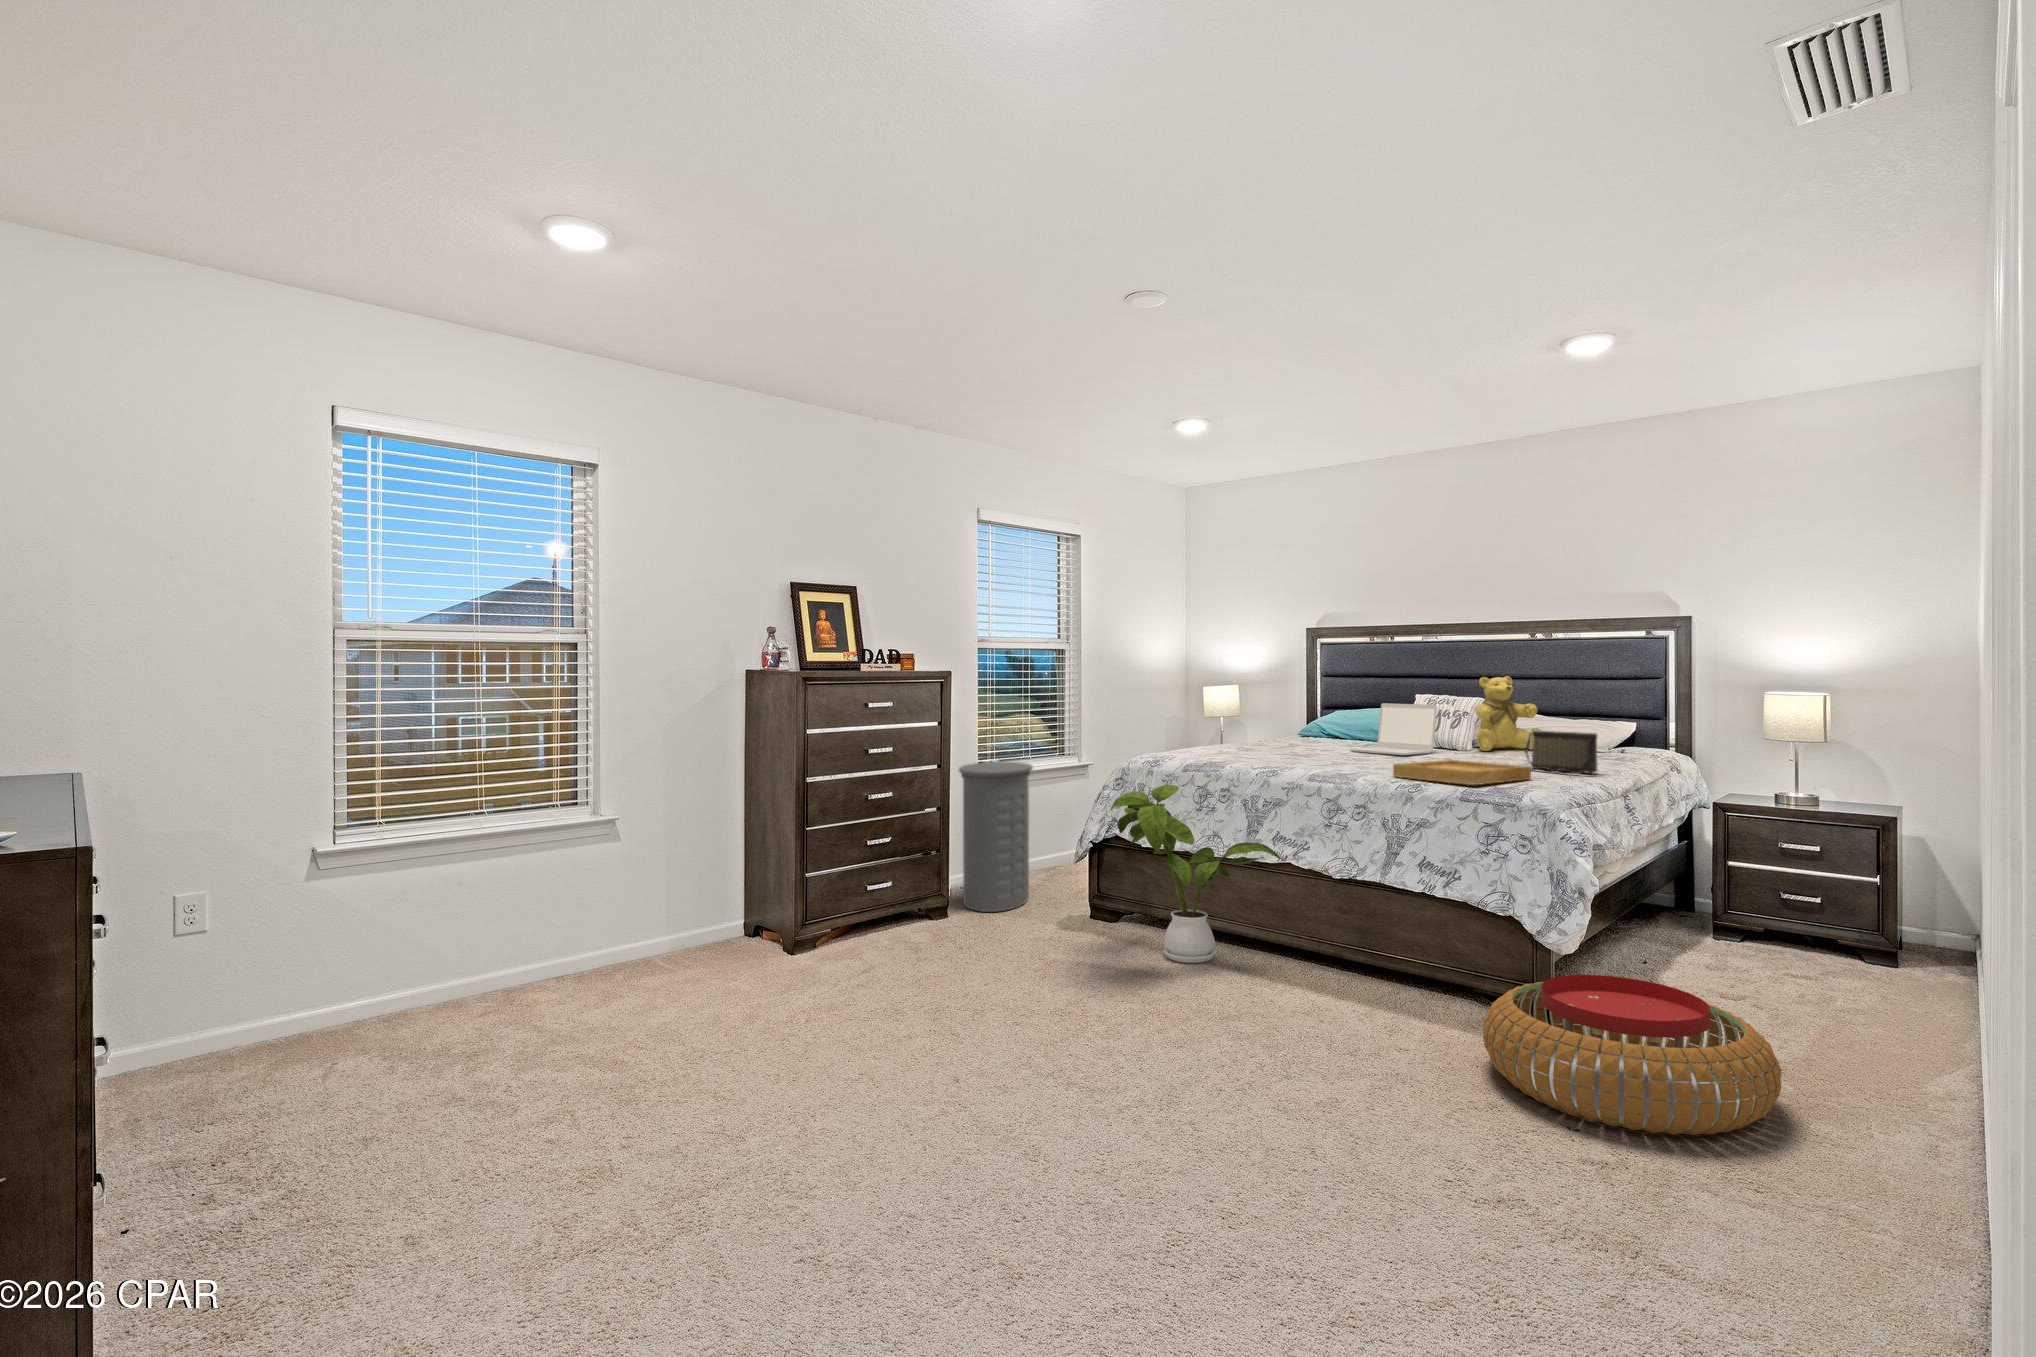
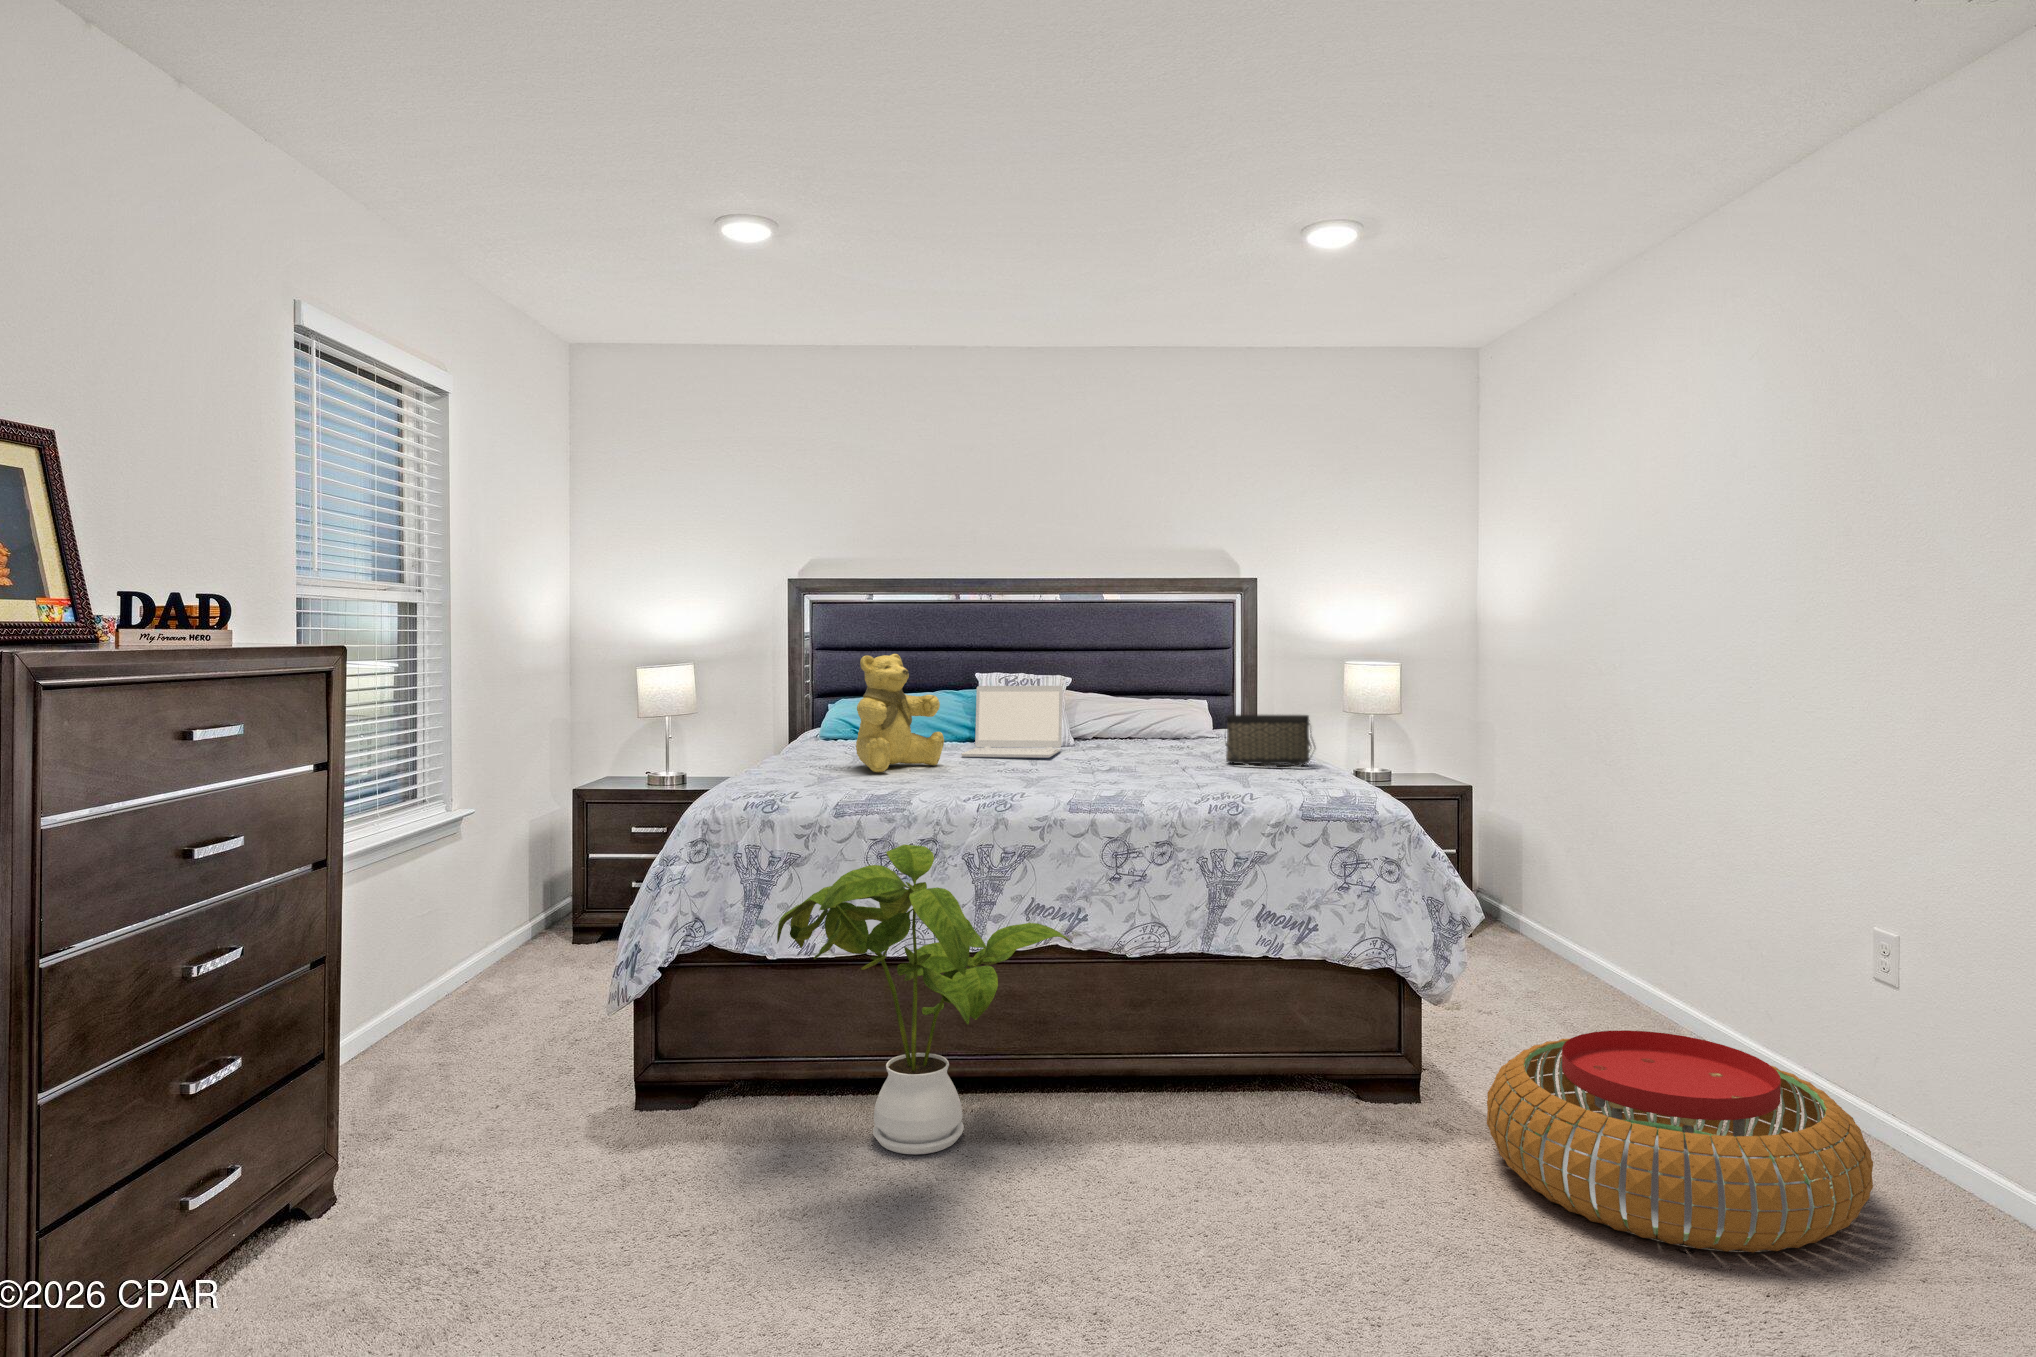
teddy bear: present [1475,676,1540,751] -> present [856,654,944,772]
tray: present [1393,760,1531,785] -> none [1148,761,1286,795]
laundry hamper: present [959,762,1033,912] -> none [316,826,484,1152]

